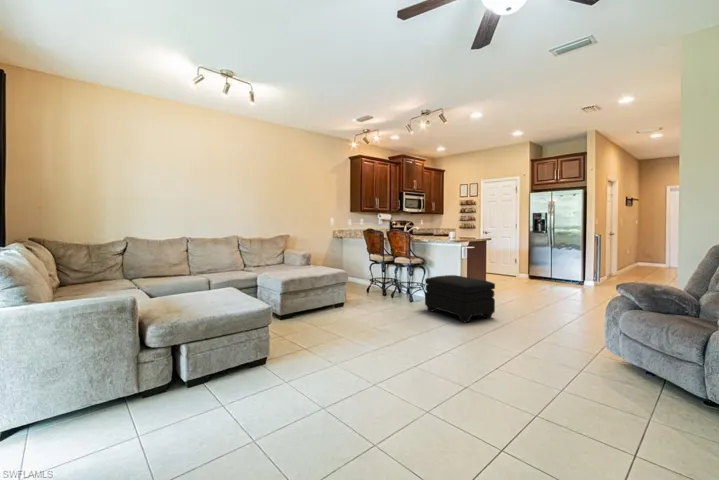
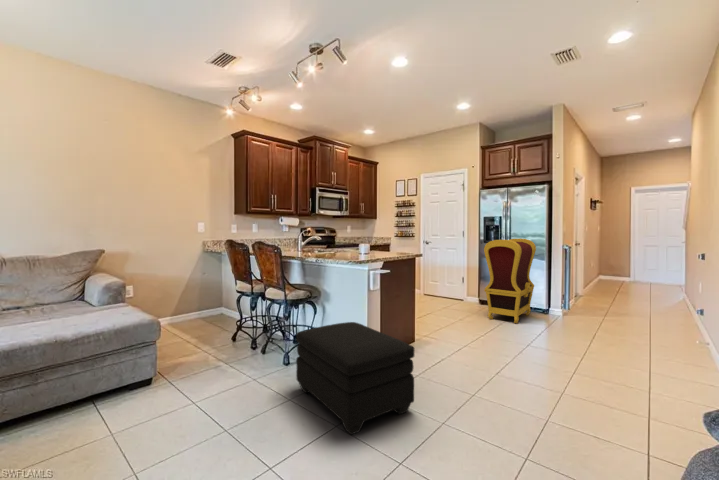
armchair: none [533,229,573,289] -> present [484,238,536,323]

